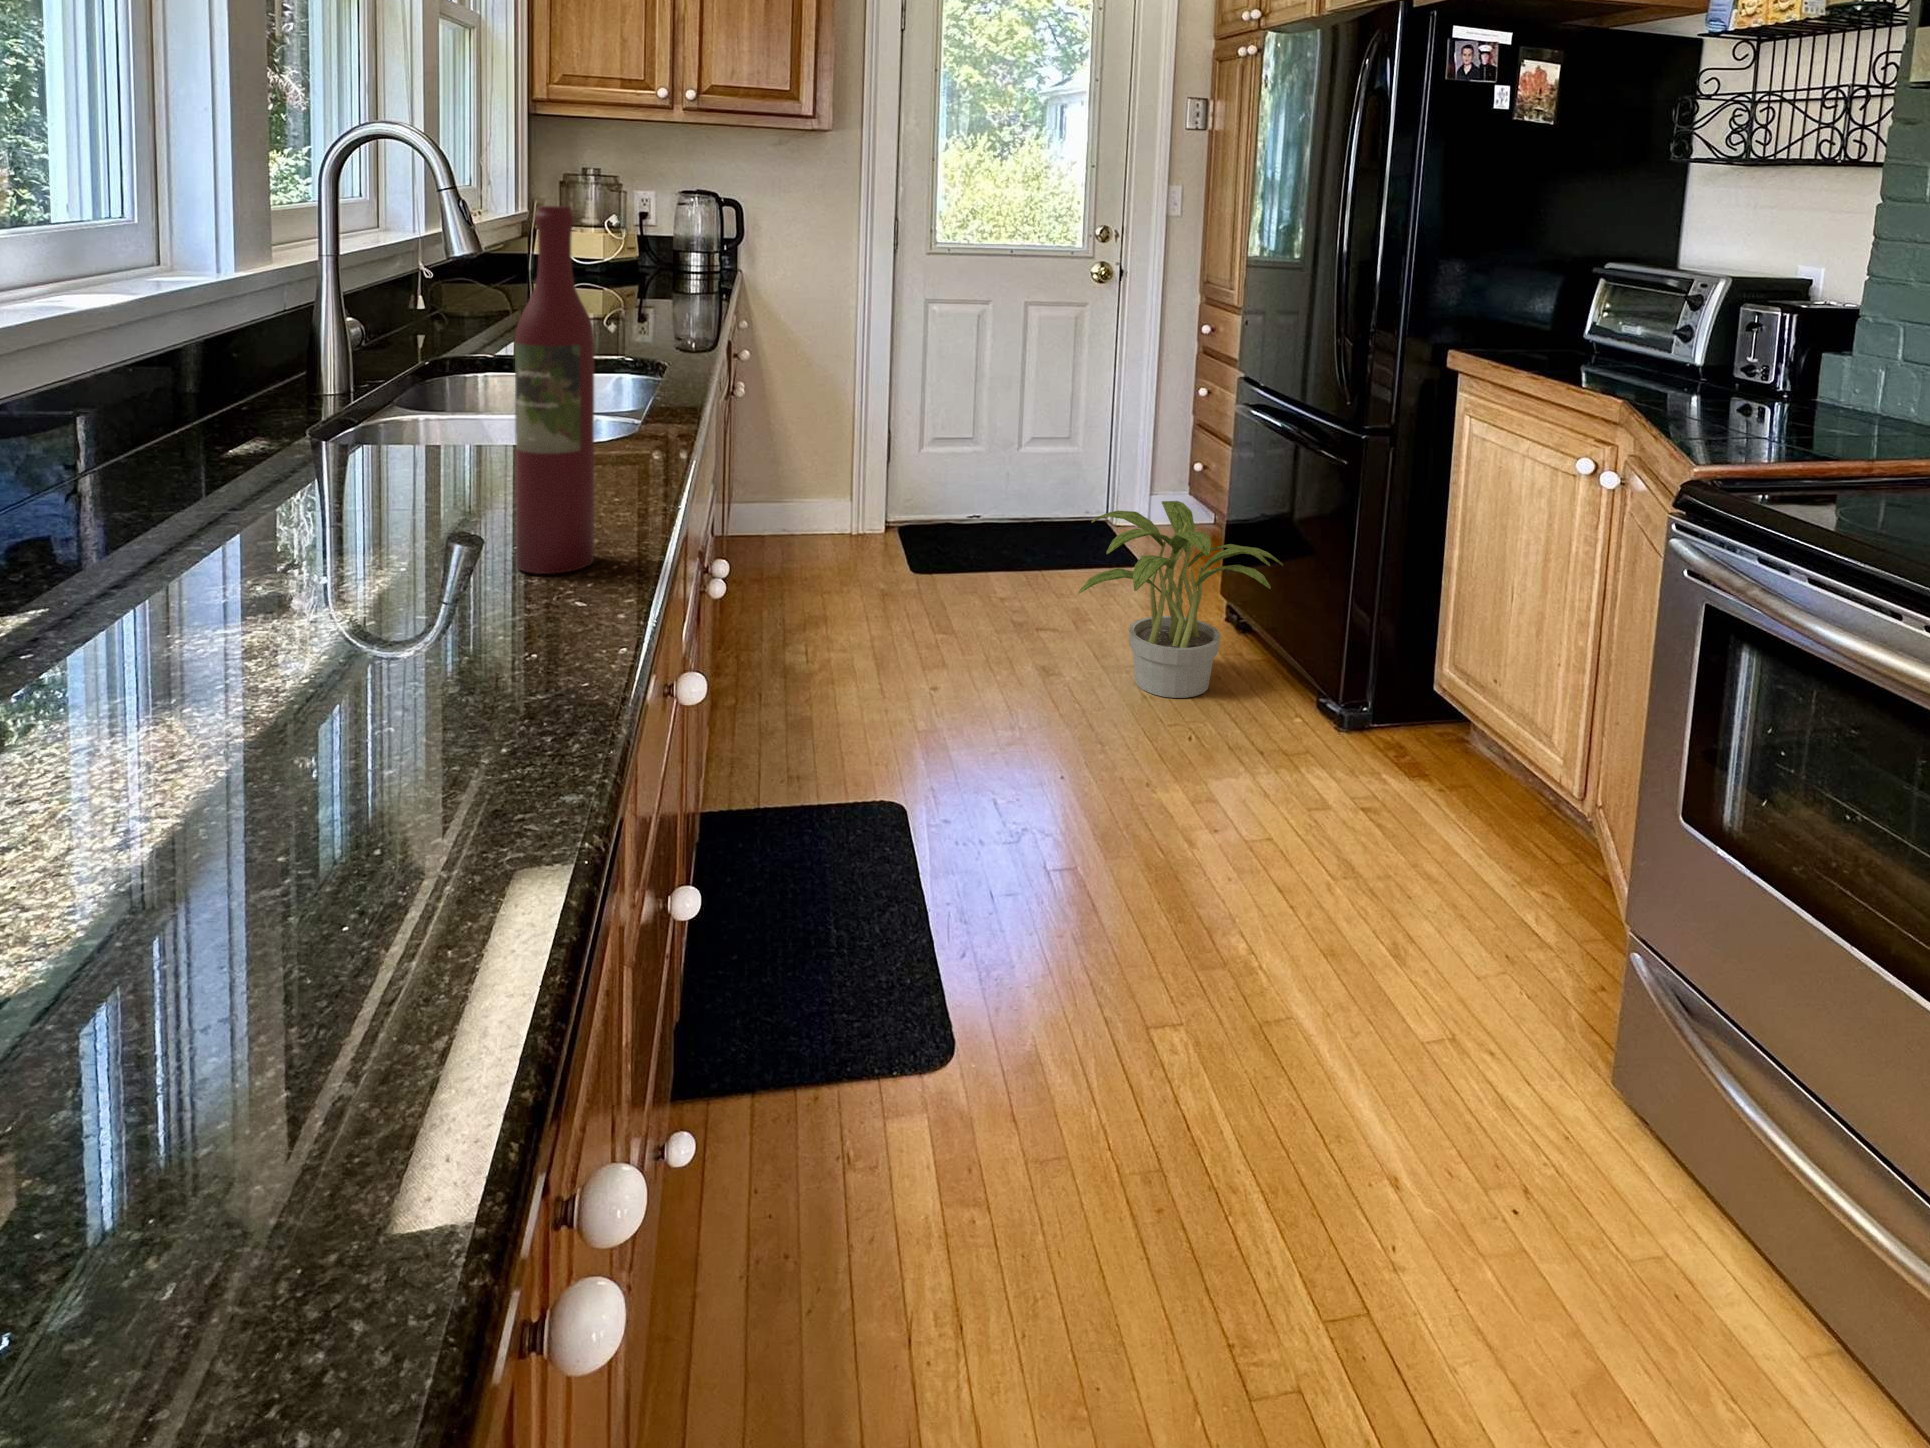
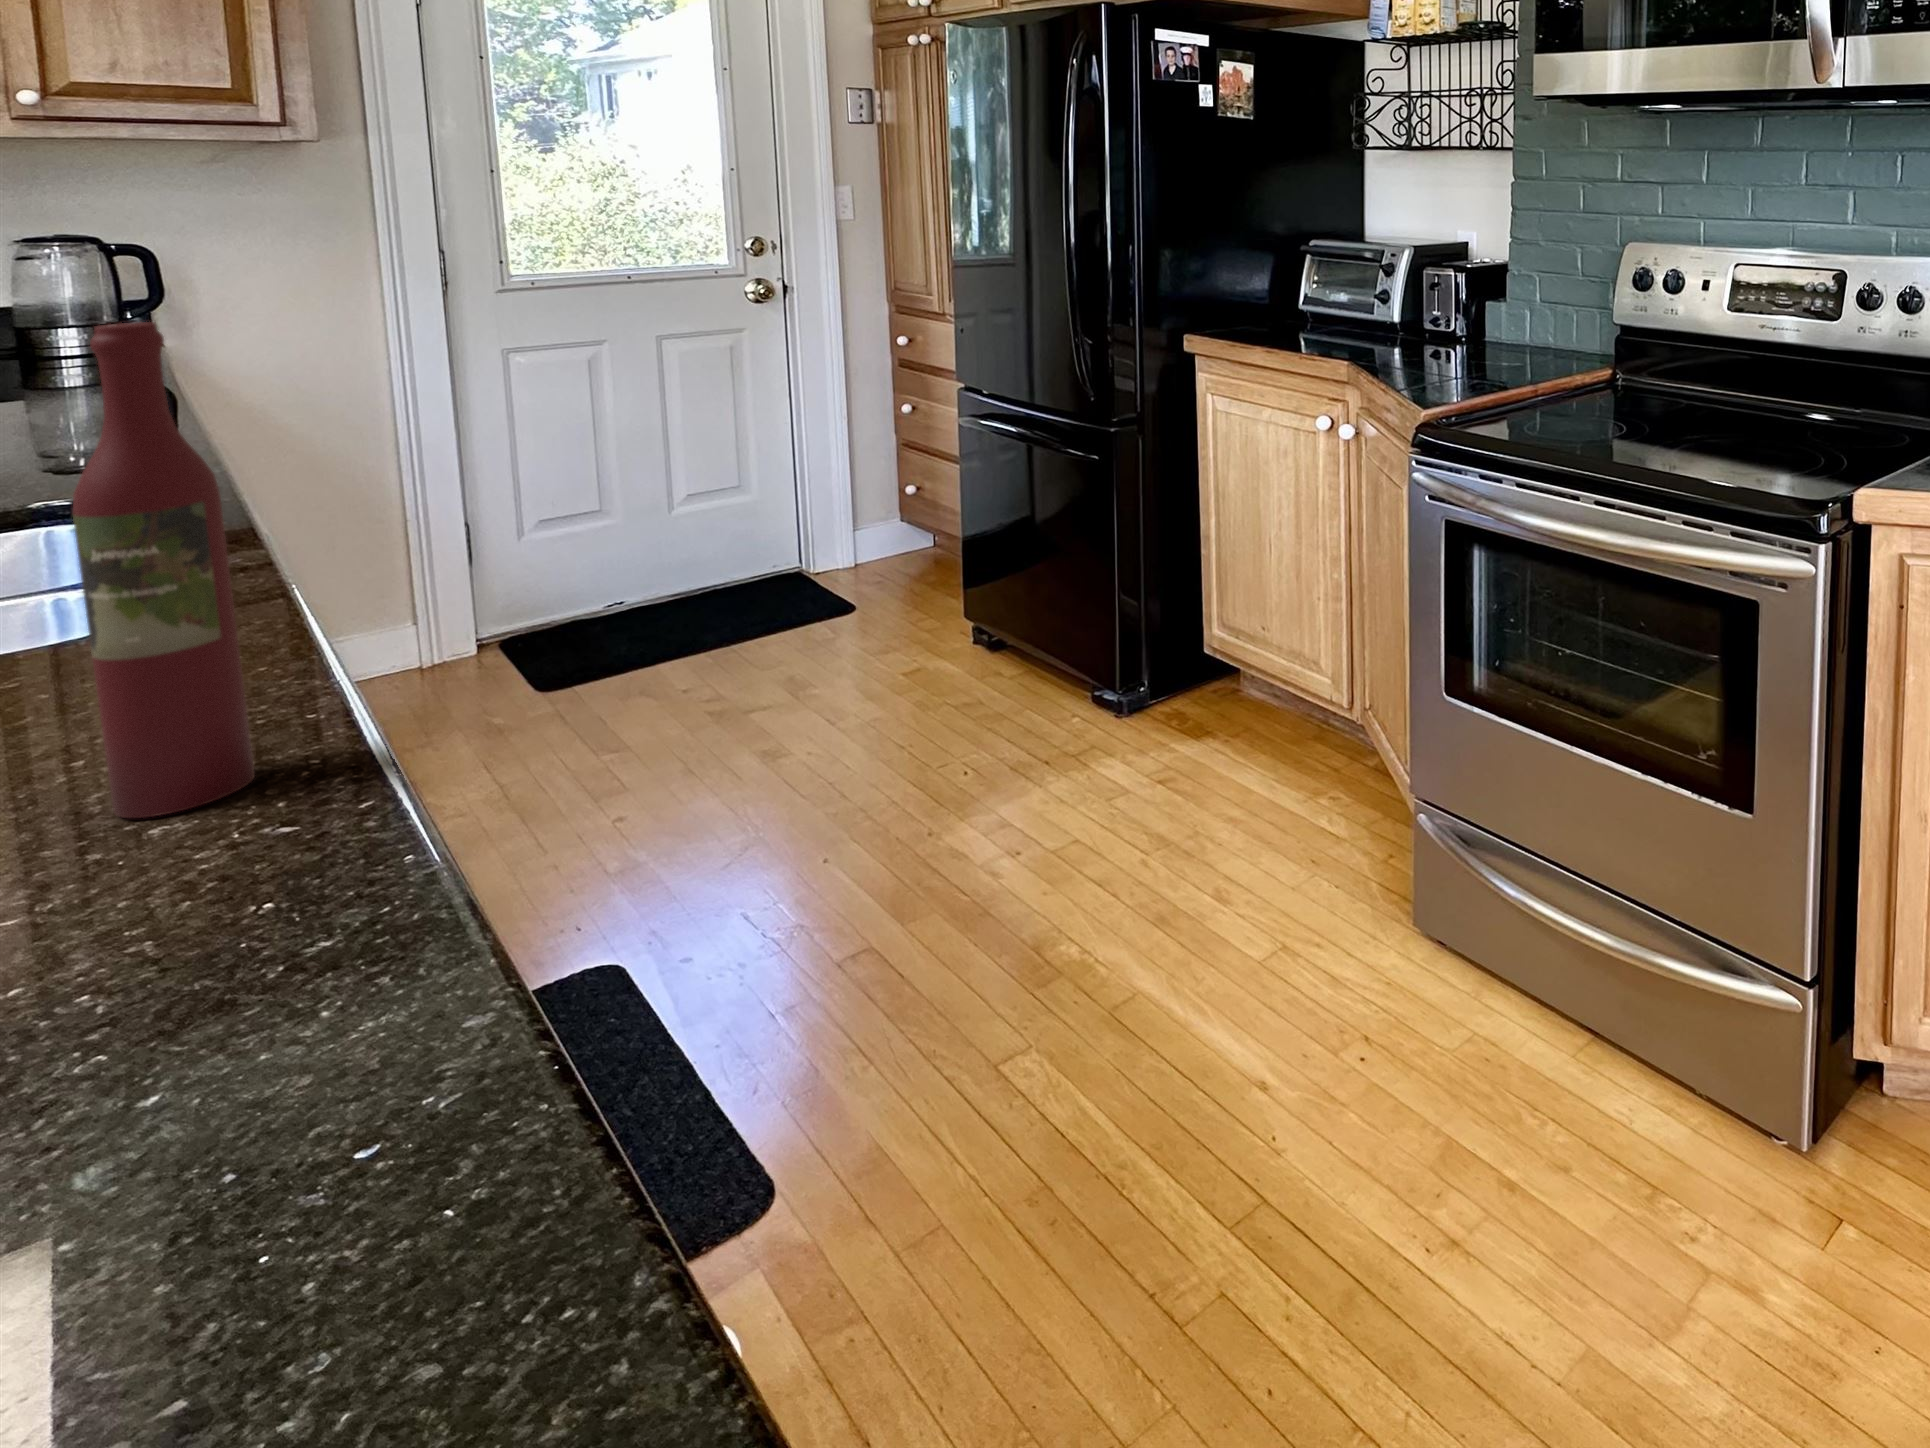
potted plant: present [1079,501,1283,698] -> none [804,531,1038,742]

